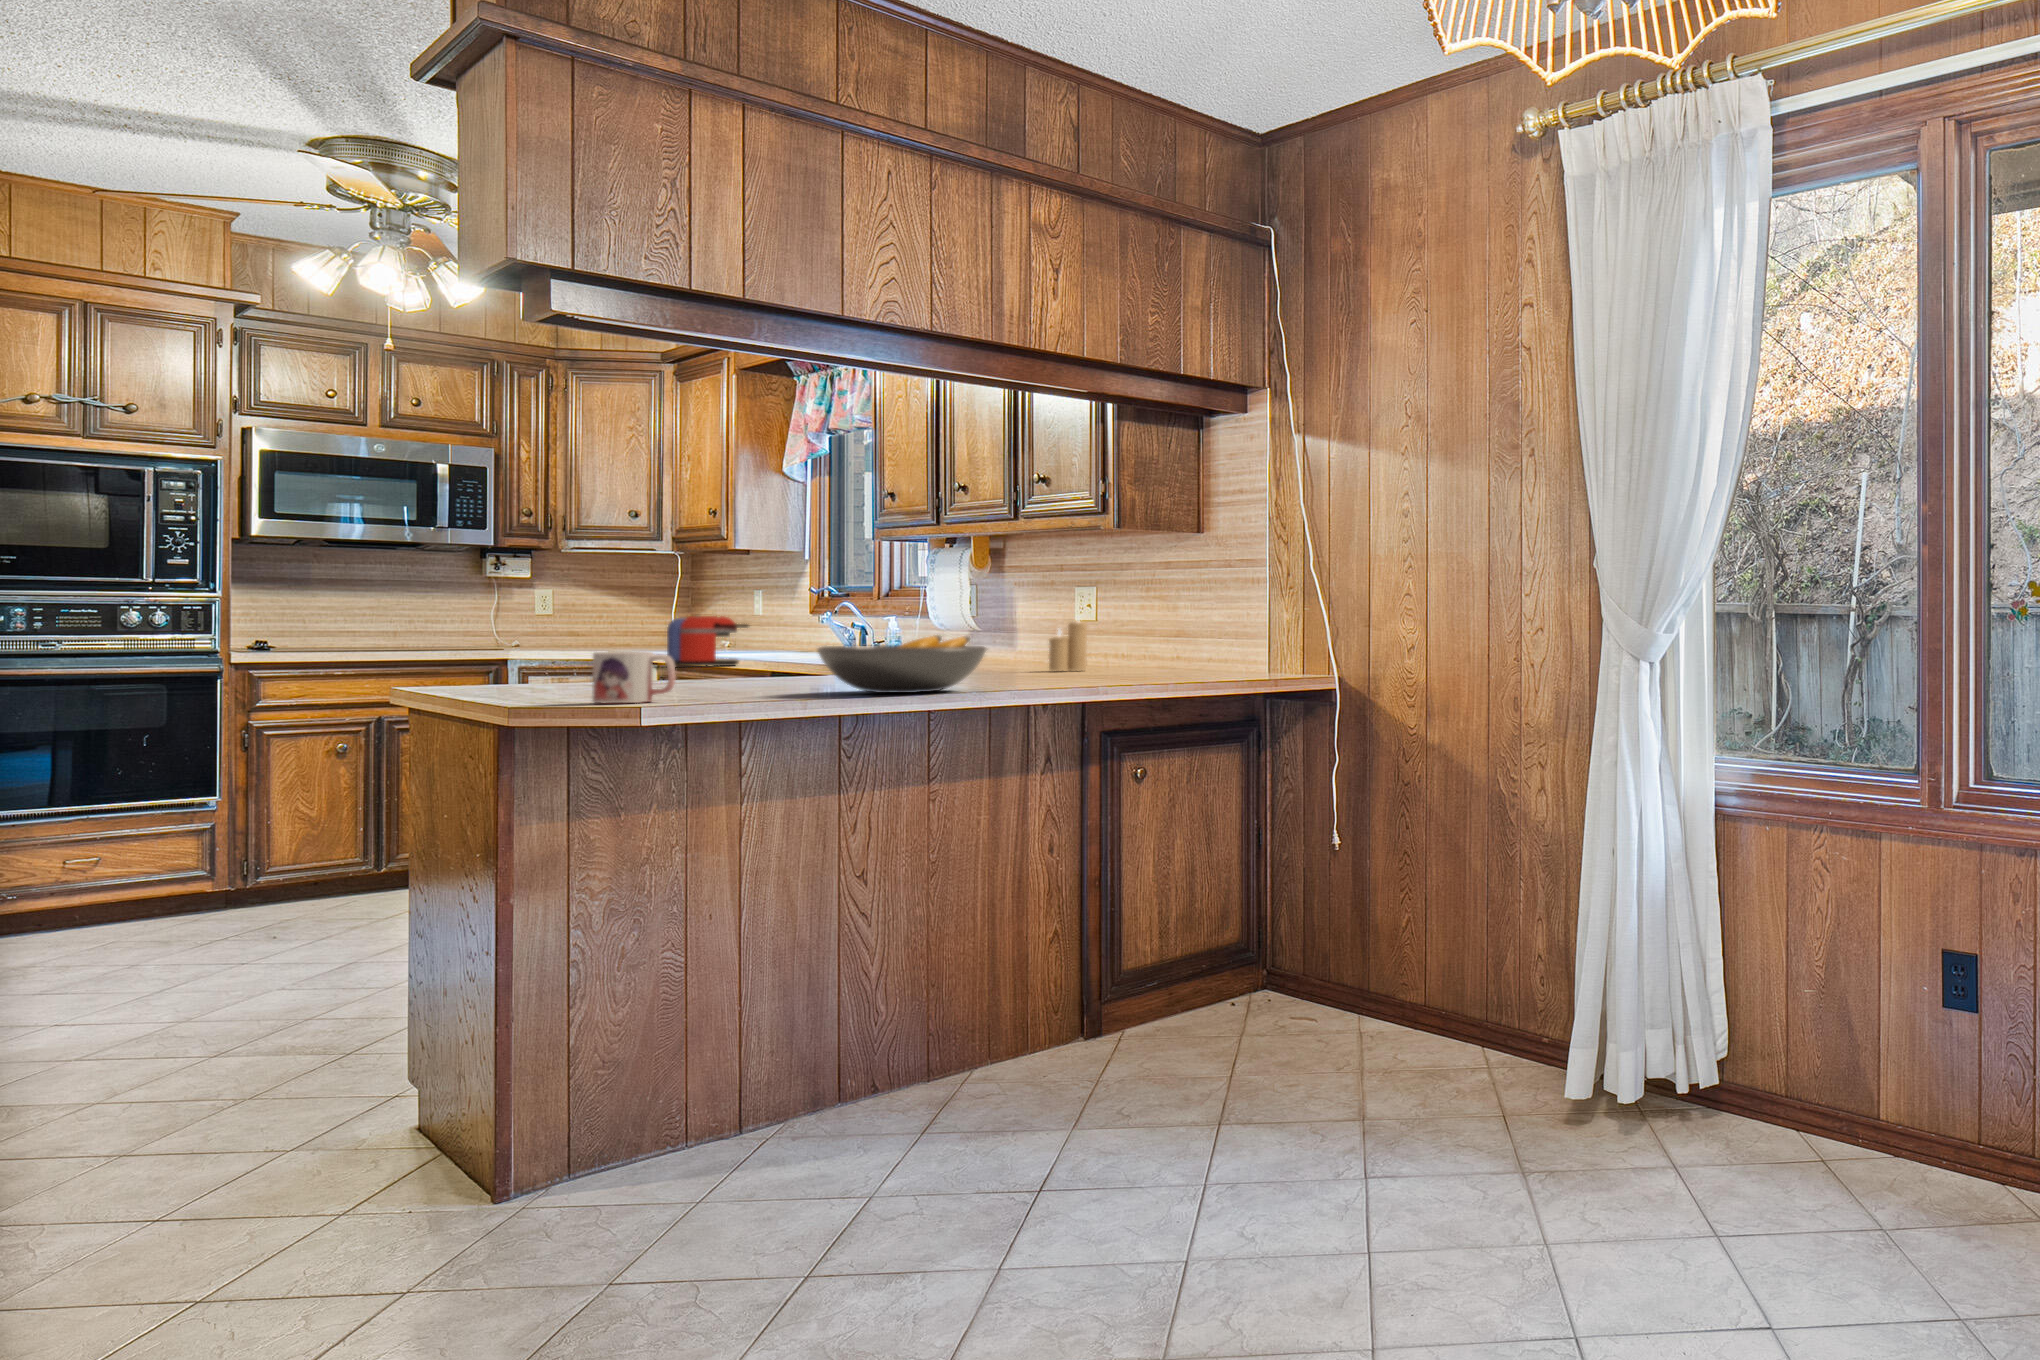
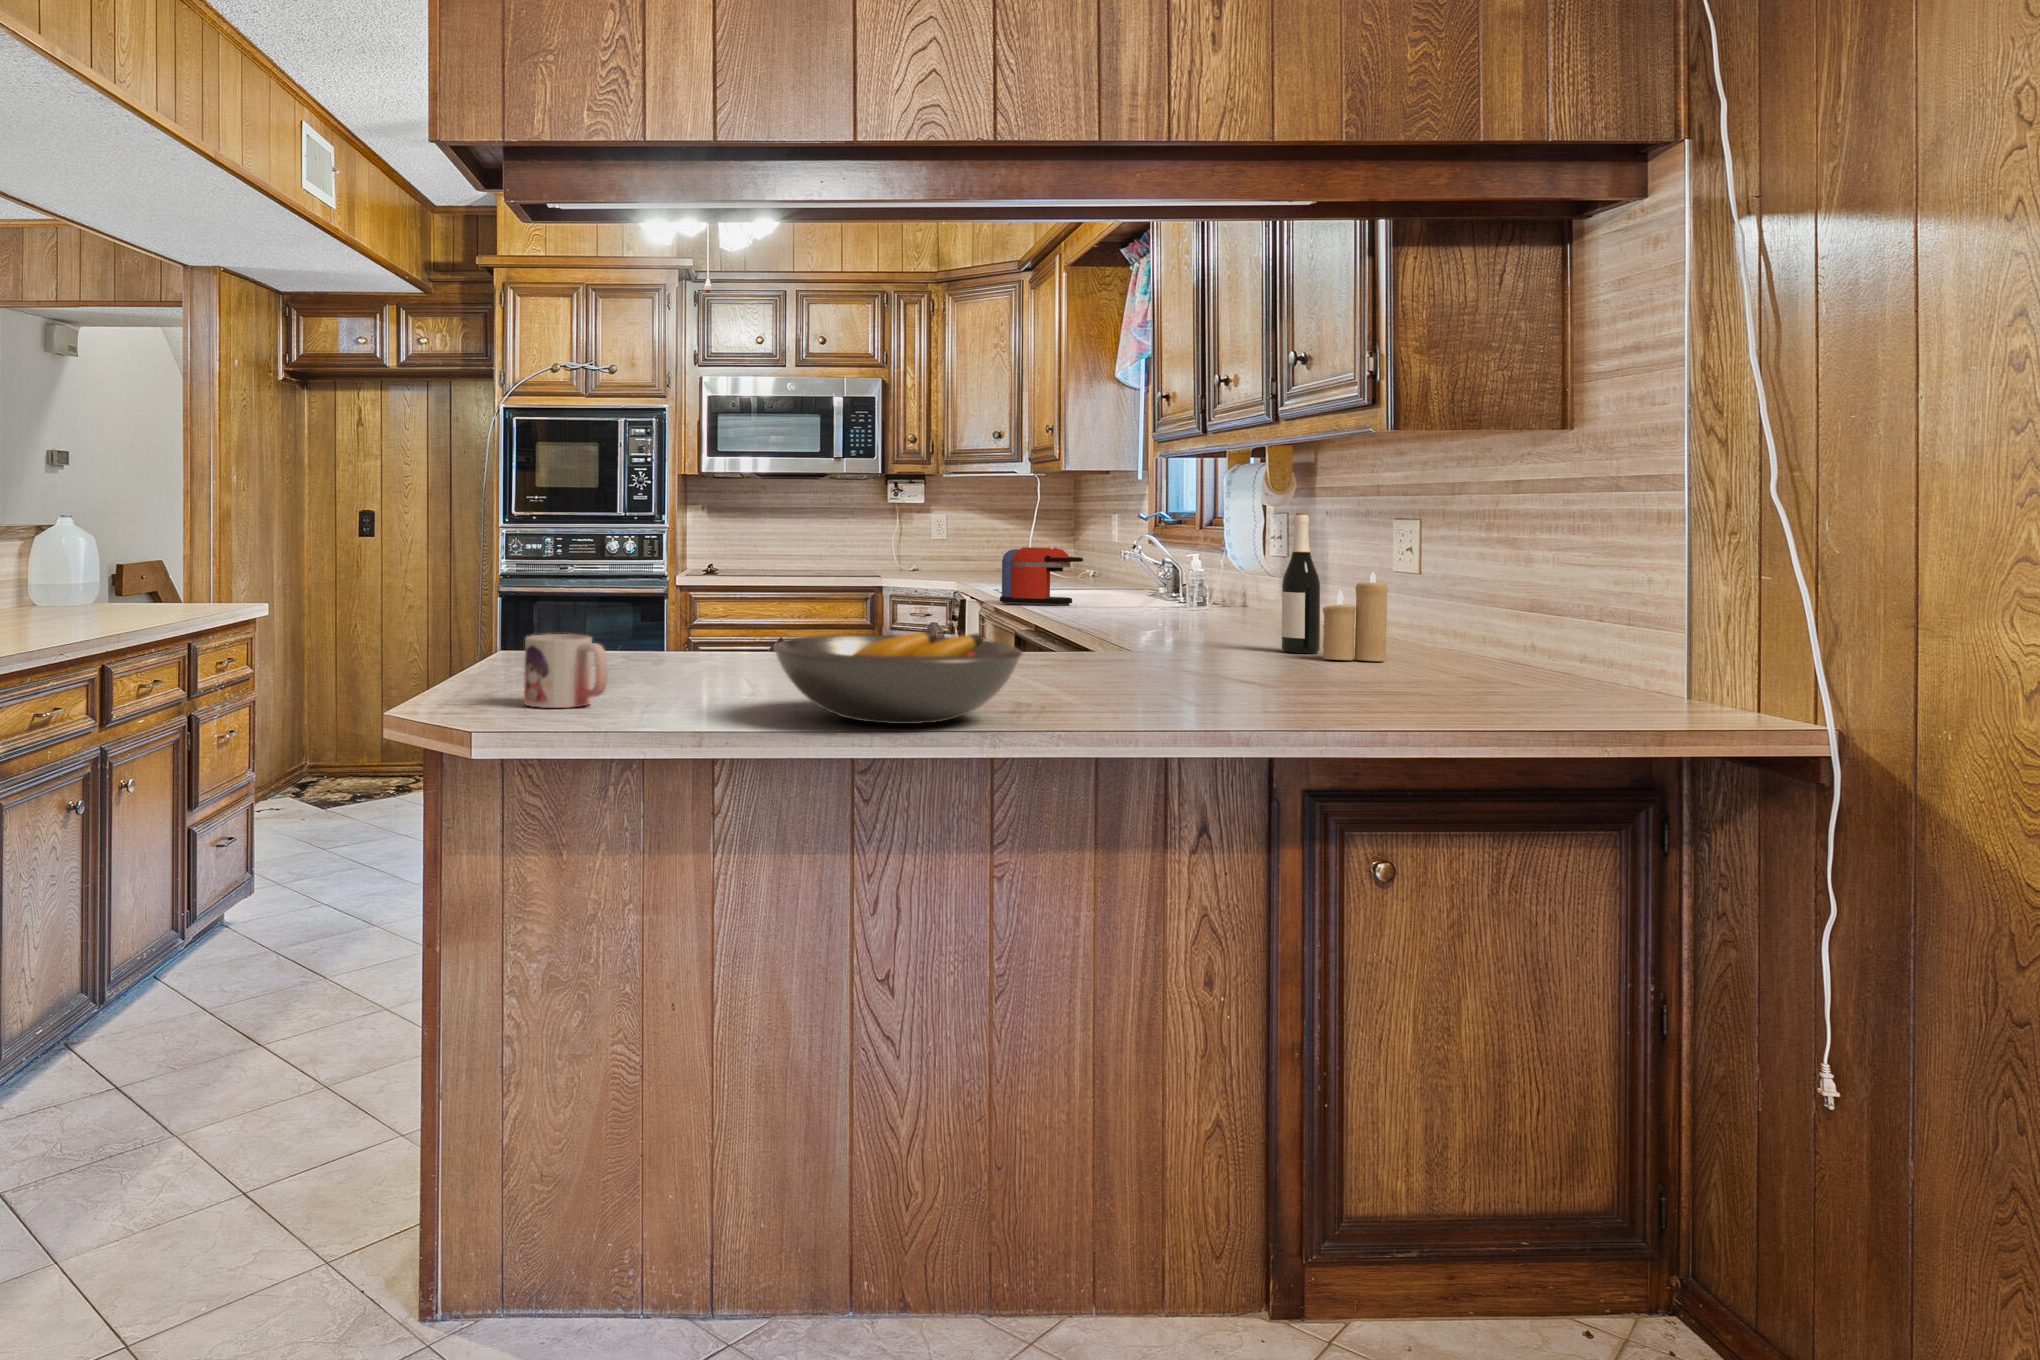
wine bottle: none [1011,579,1036,671] -> present [1282,513,1320,653]

